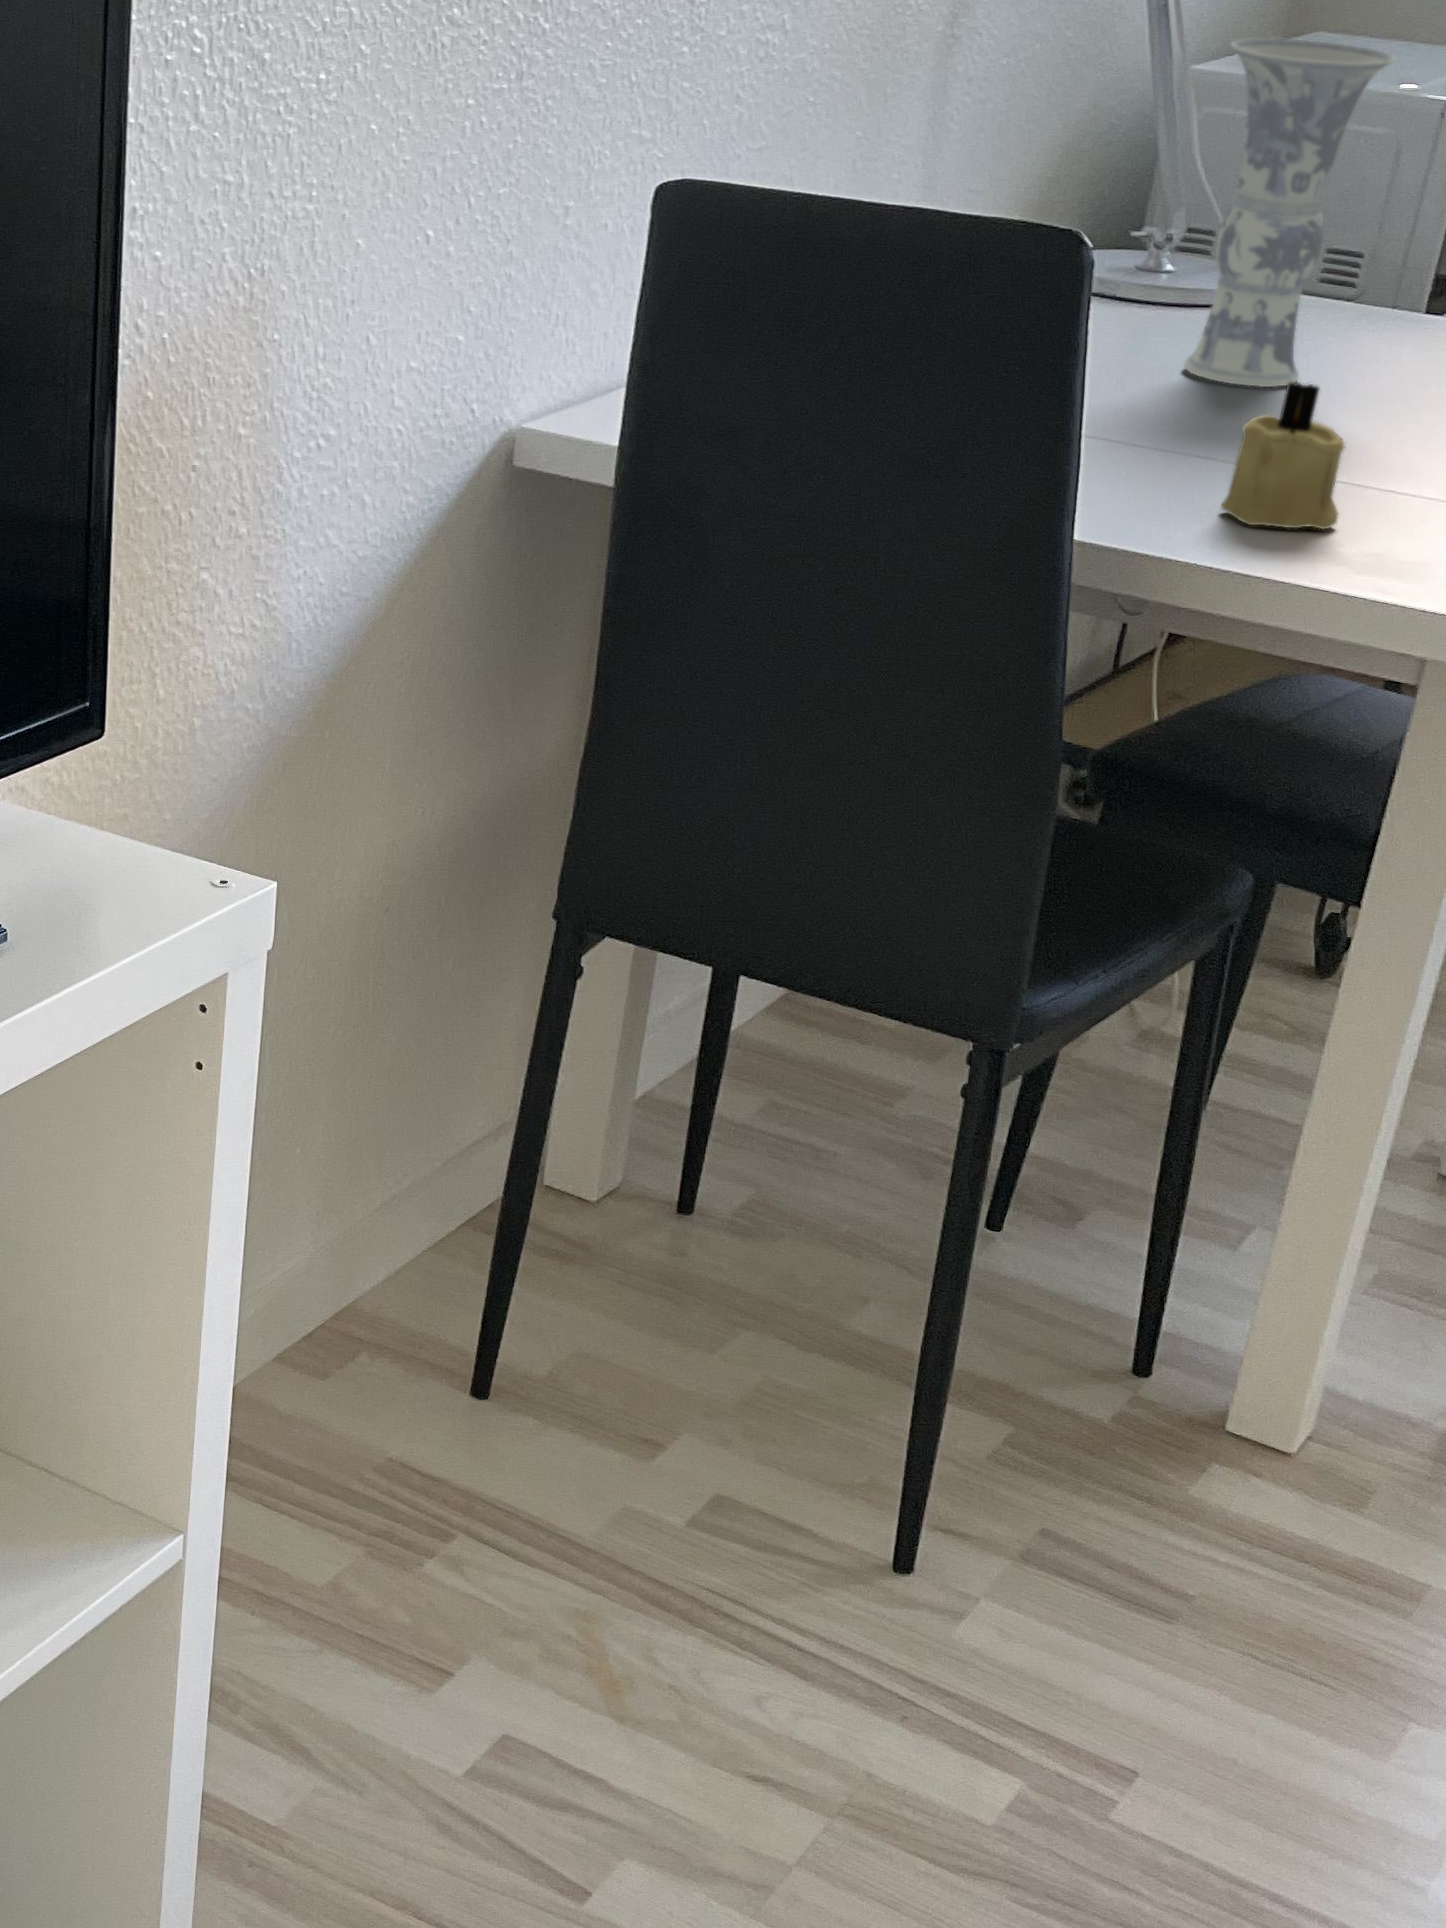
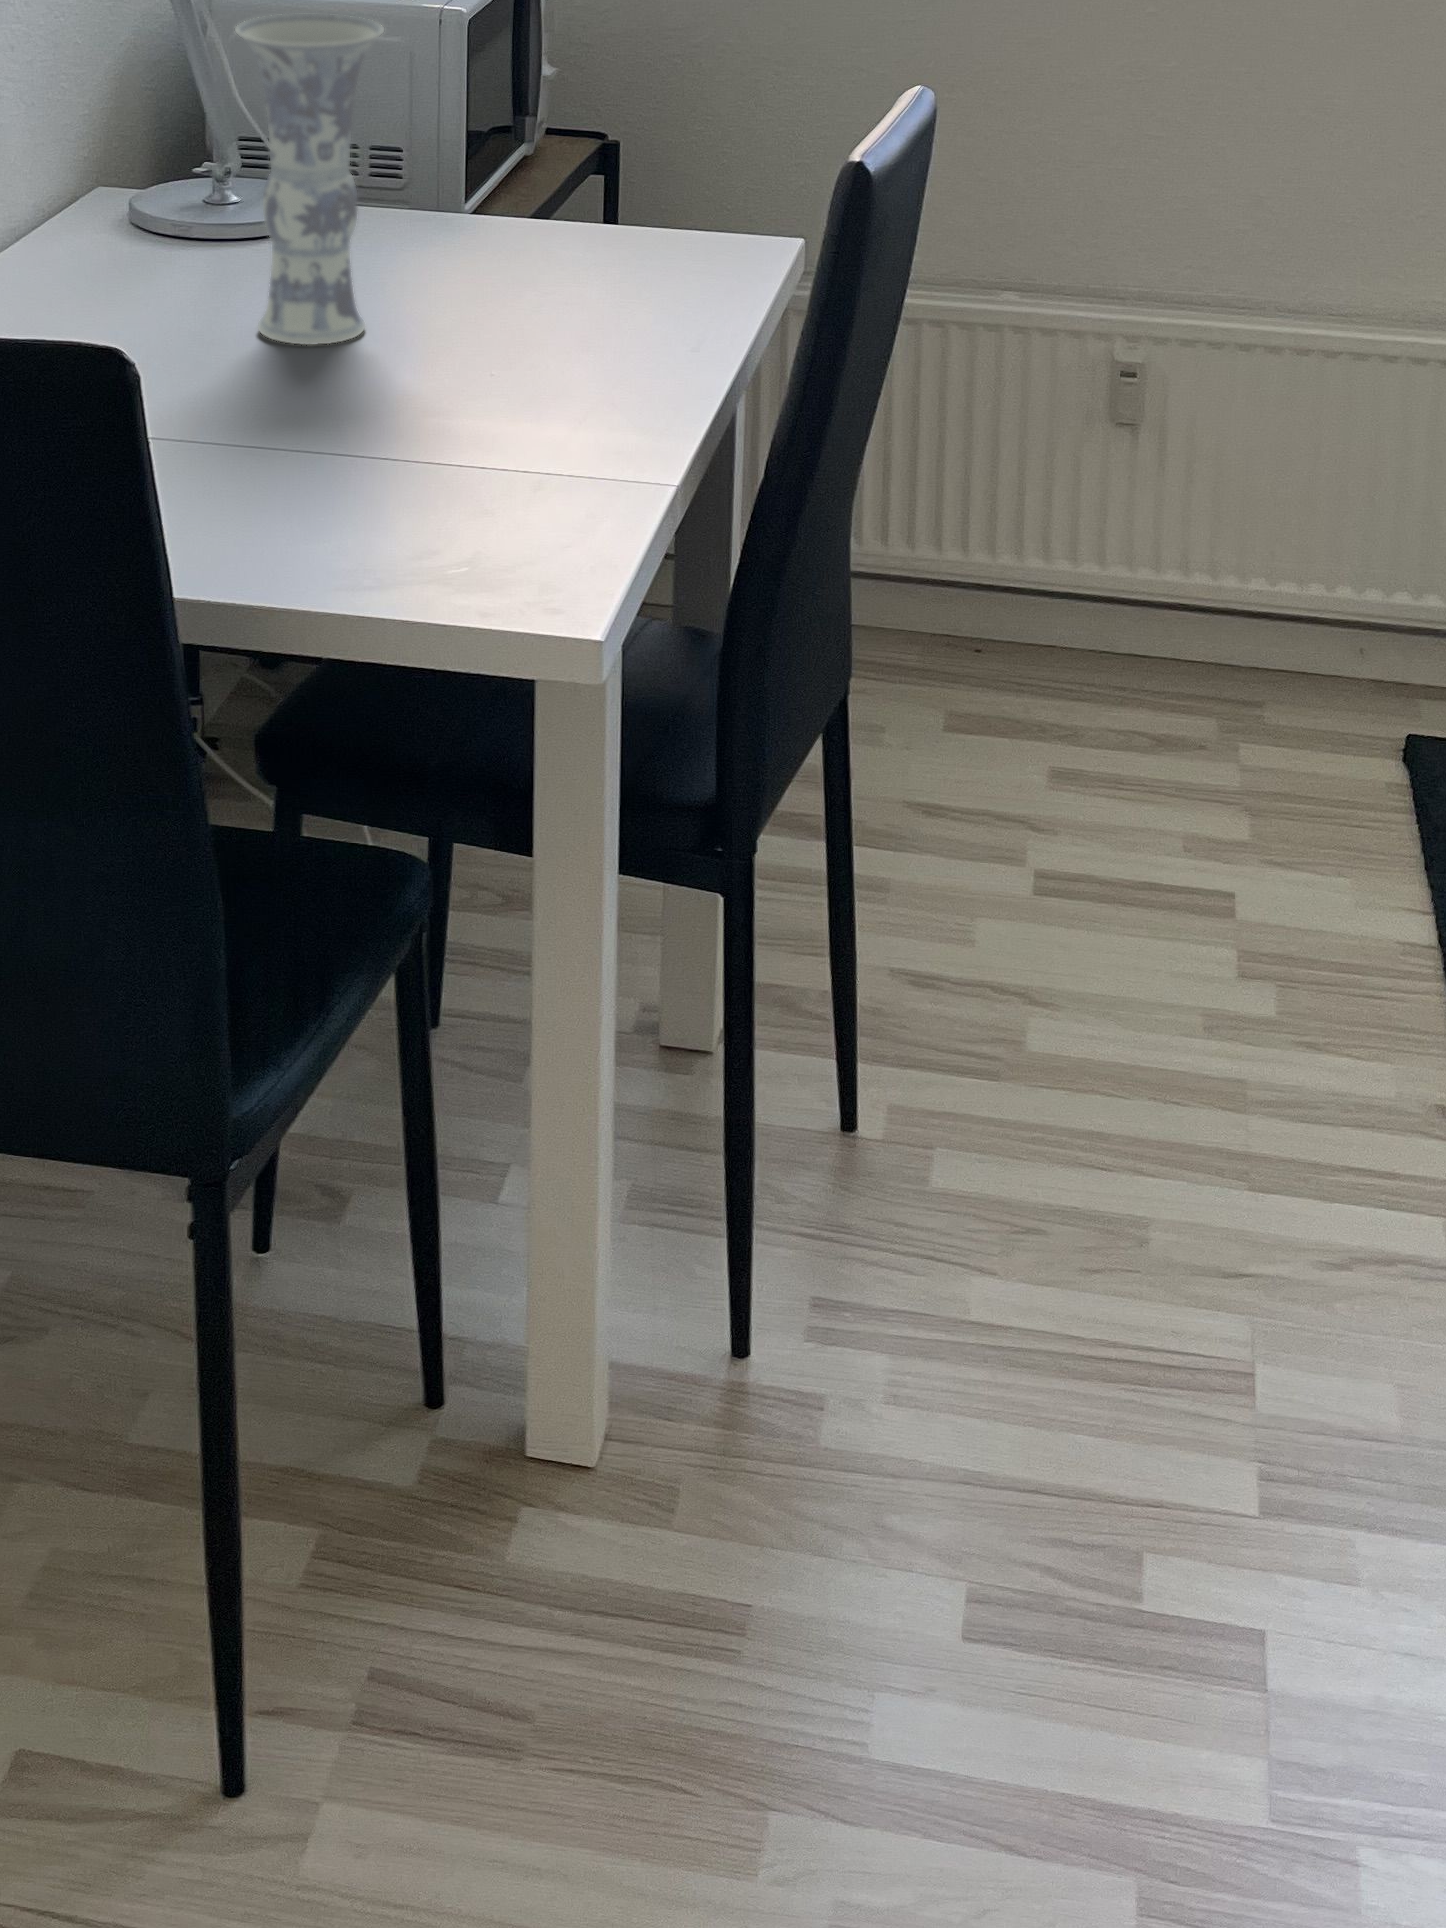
candle: present [1221,382,1345,529] -> none [314,394,425,545]

